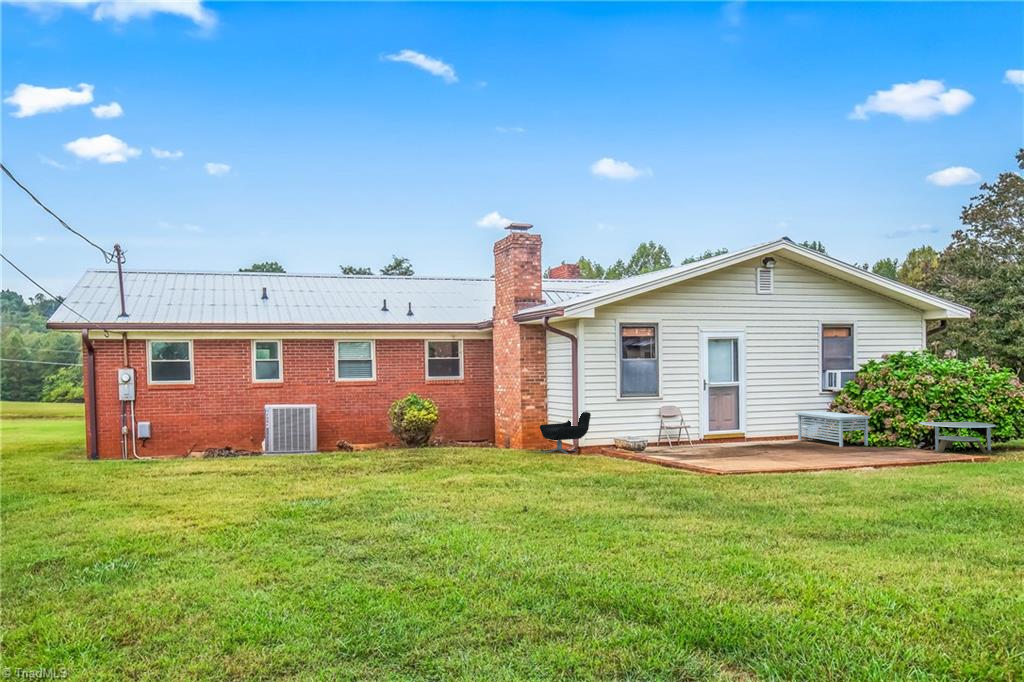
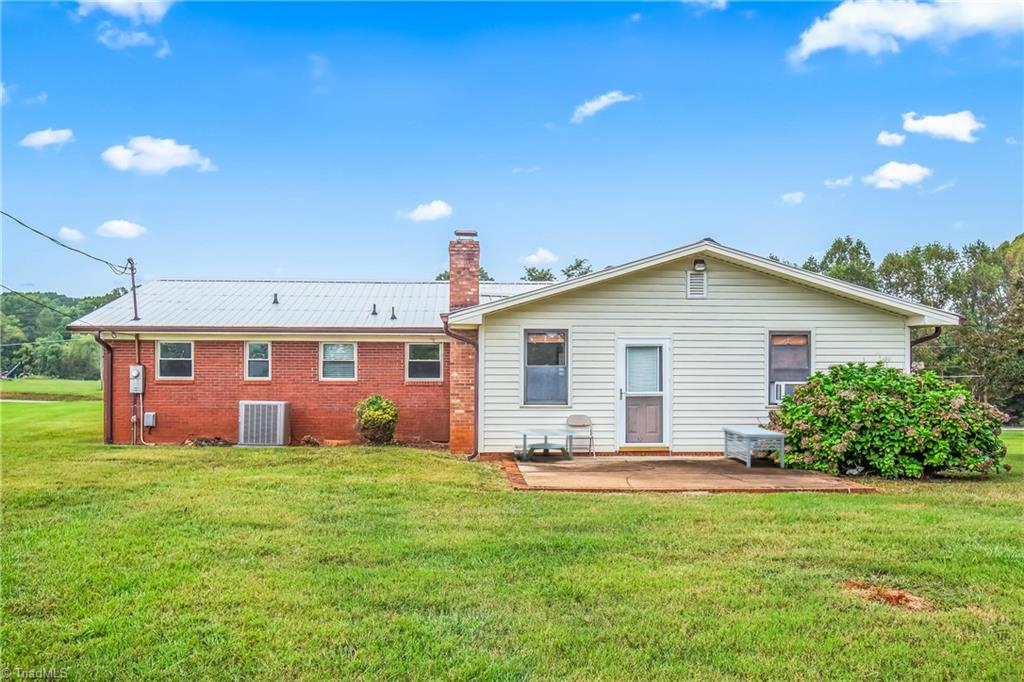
lounge chair: present [540,412,591,453] -> none [430,416,480,458]
round table: present [920,422,996,453] -> present [516,429,579,460]

